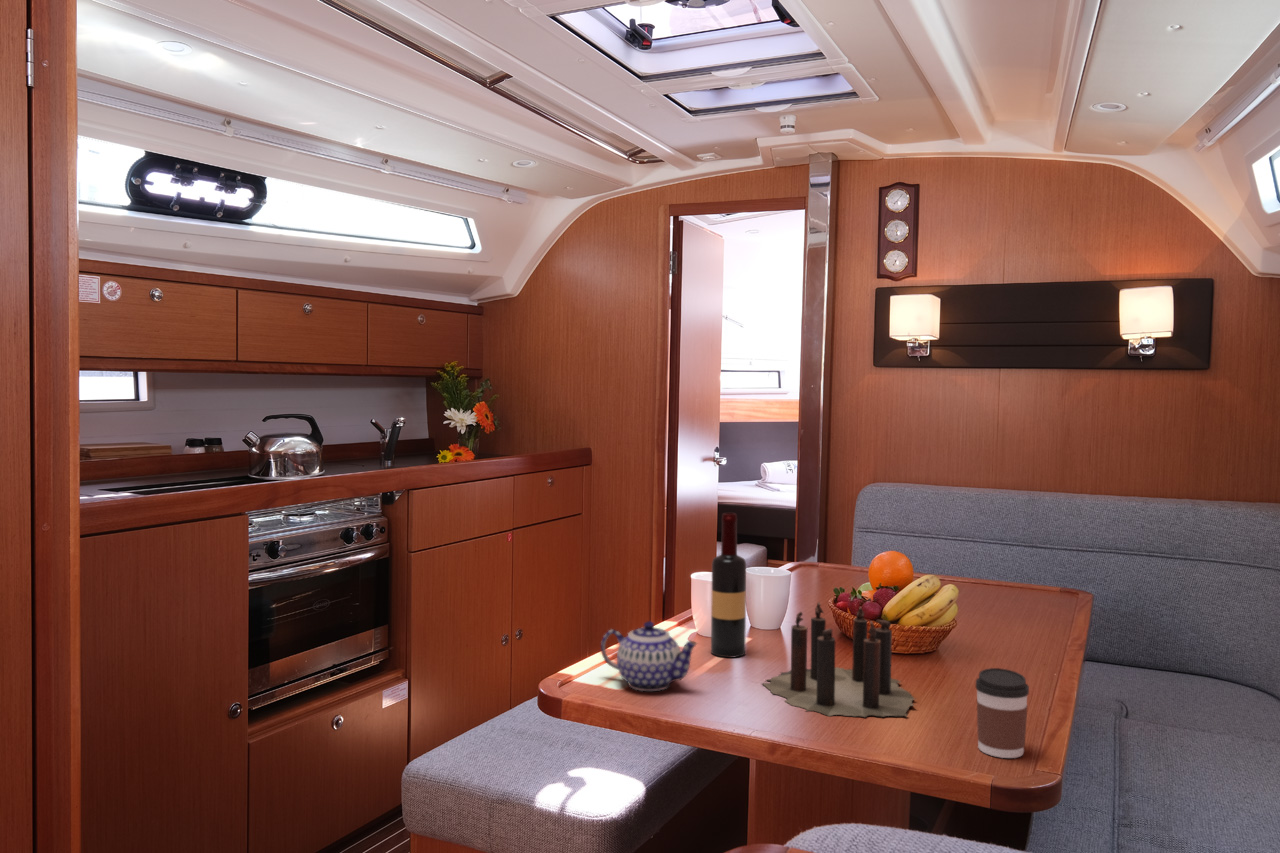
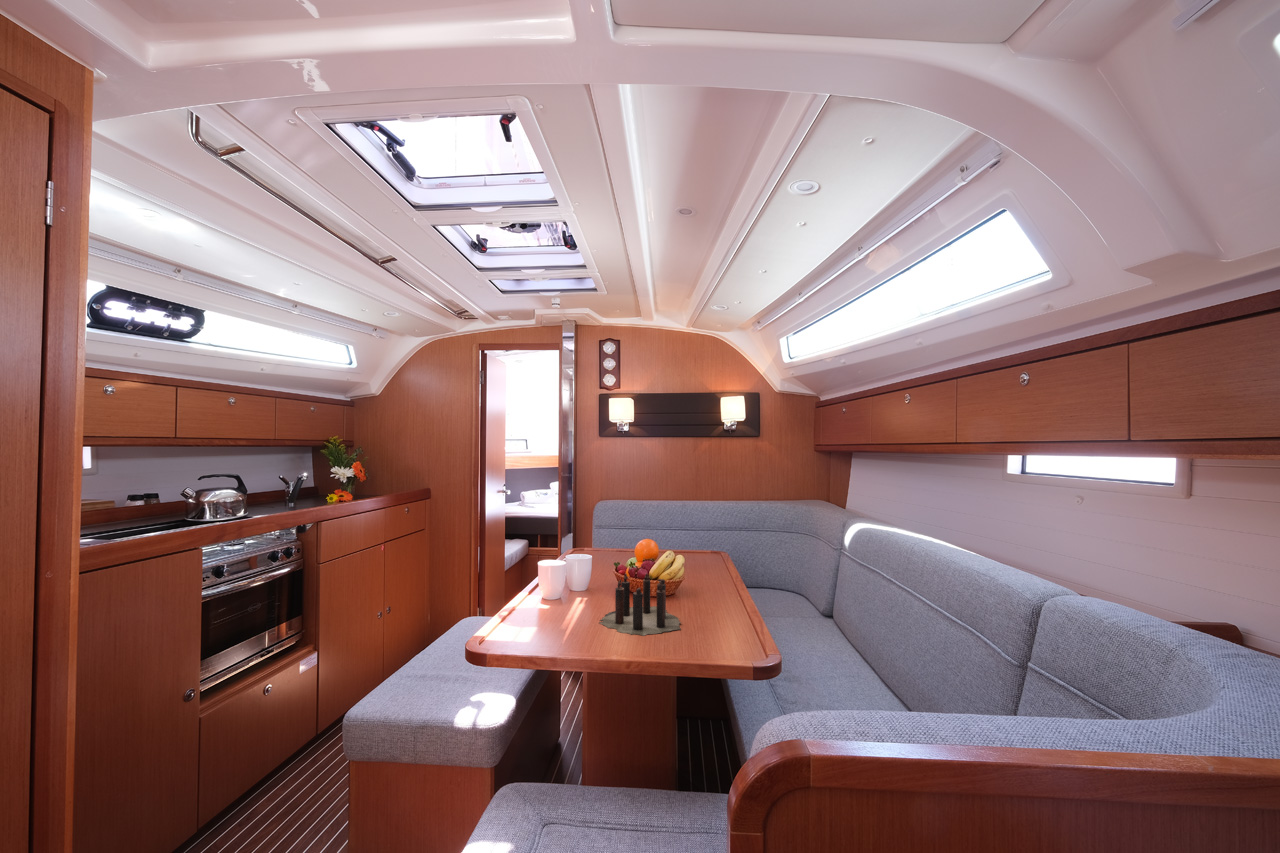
wine bottle: present [711,513,746,657] -> none [560,527,579,610]
teapot: present [601,621,697,691] -> none [507,596,568,638]
coffee cup: present [976,668,1029,758] -> none [719,598,744,643]

